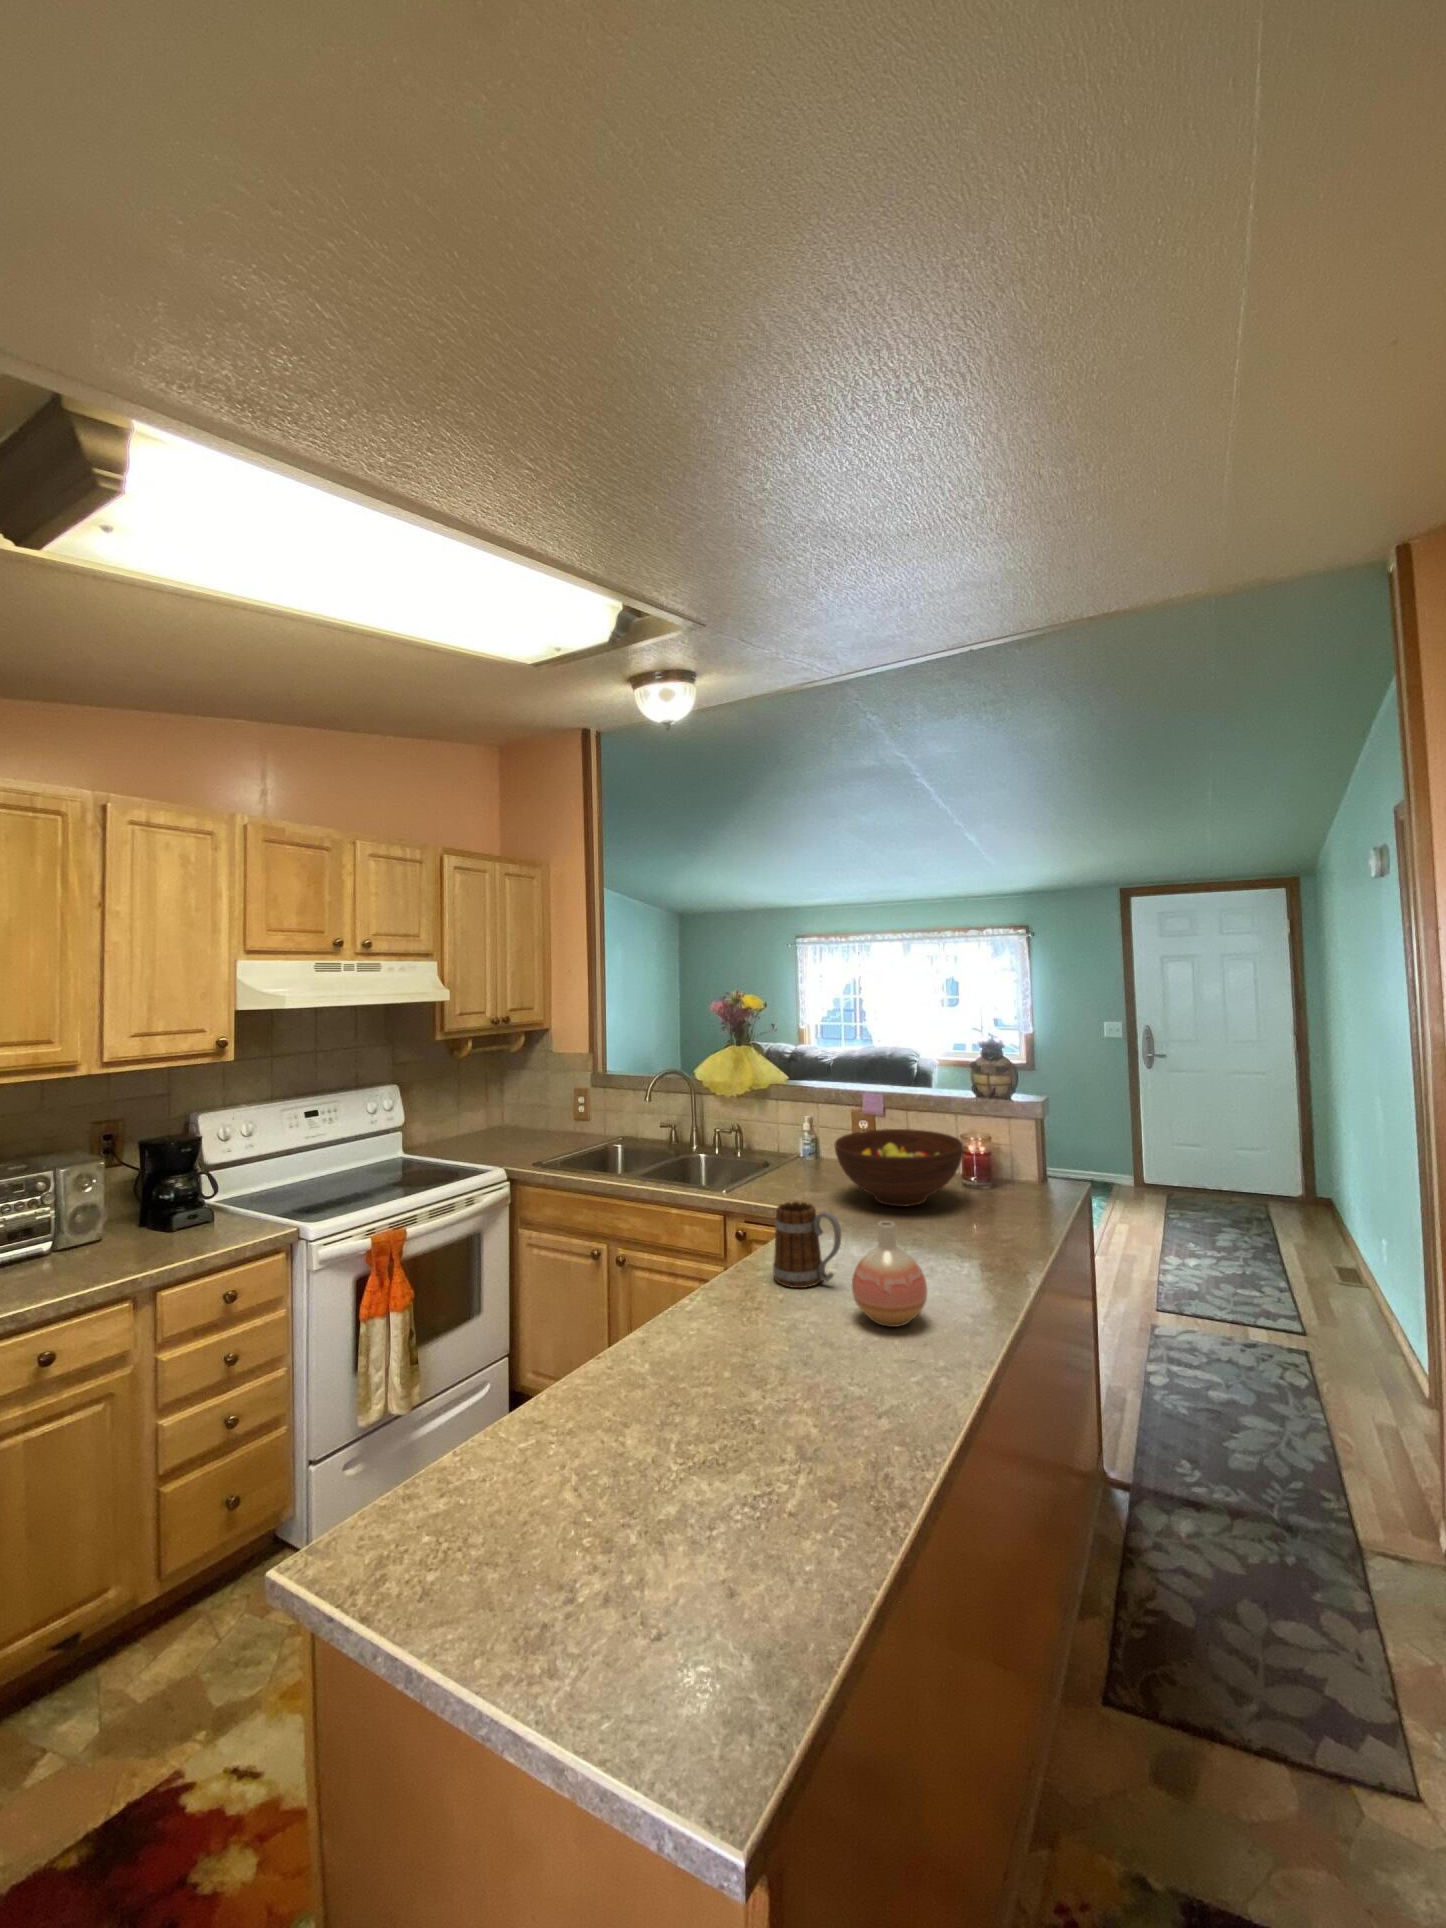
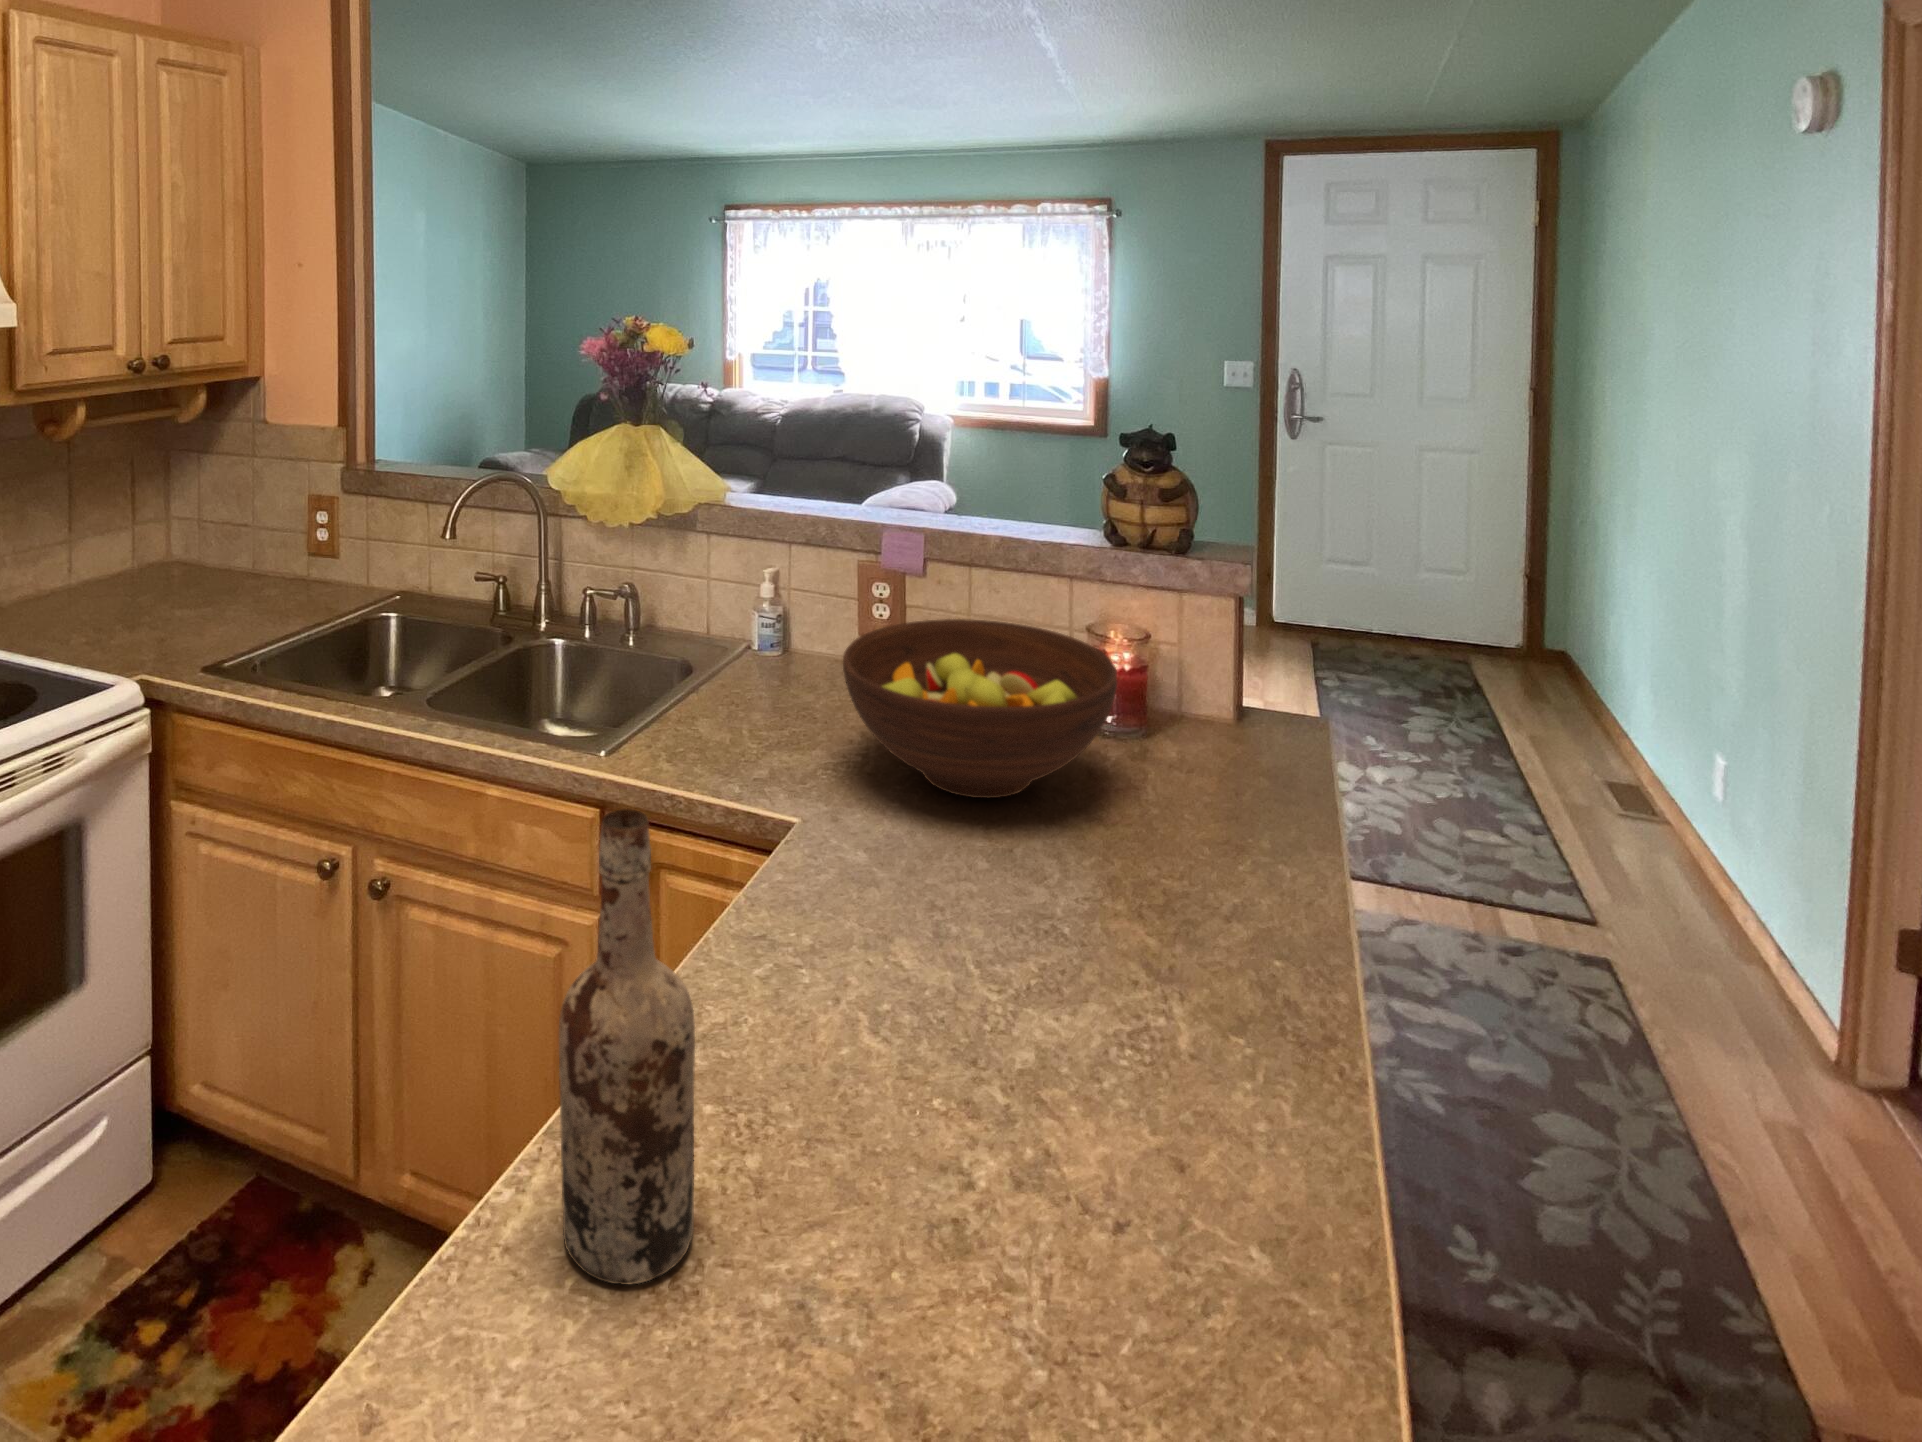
wine bottle: none [700,1152,752,1326] -> present [559,809,695,1285]
mug: present [773,1202,841,1288] -> none [733,871,911,1100]
vase: present [852,1221,927,1327] -> none [958,988,1159,1276]

